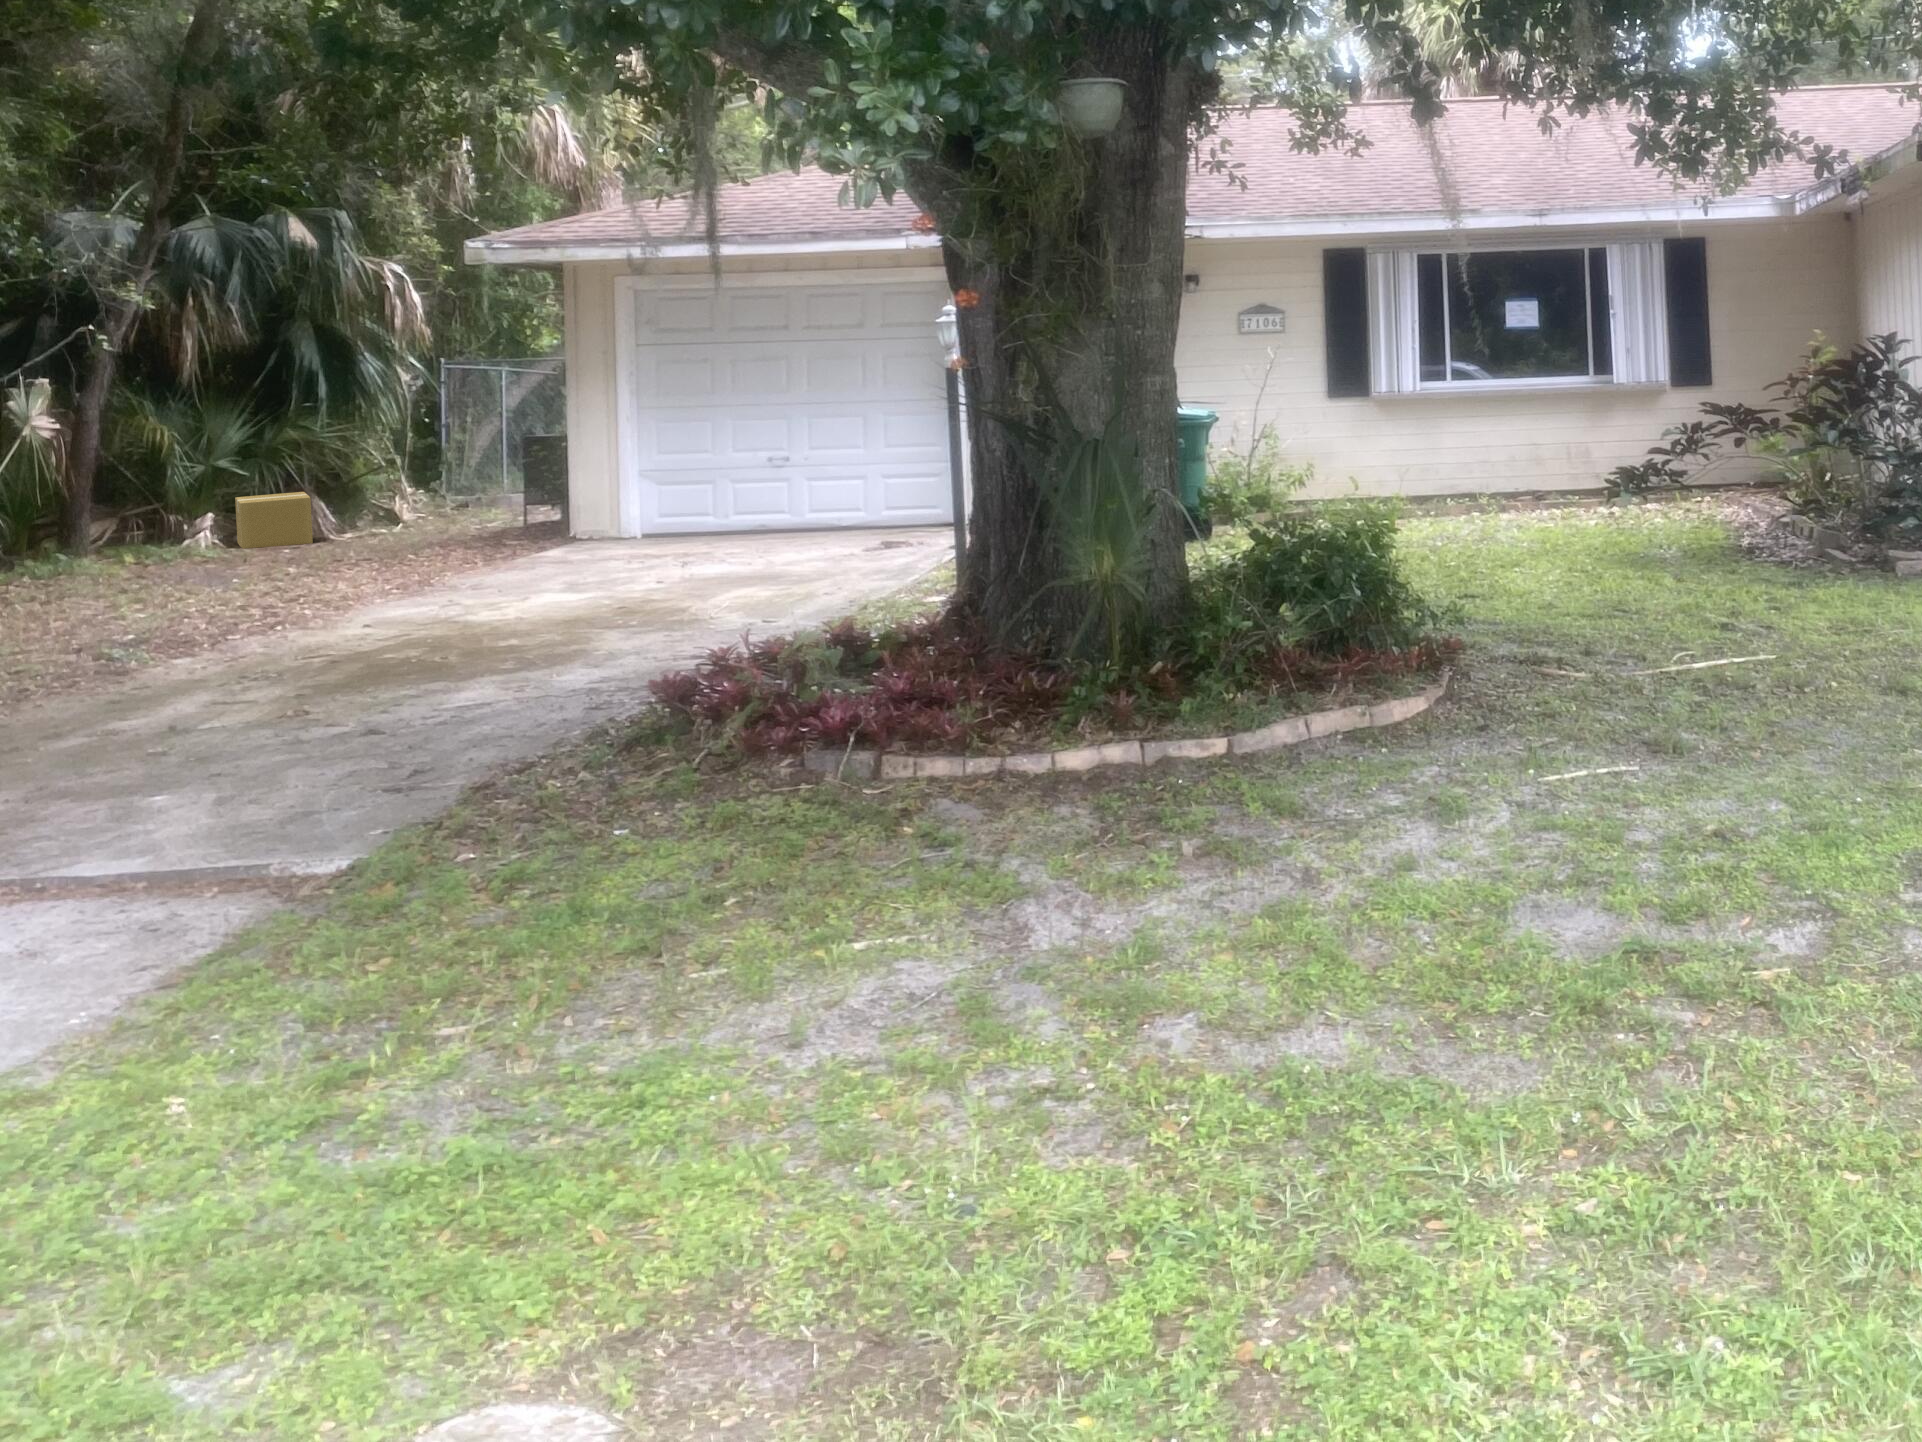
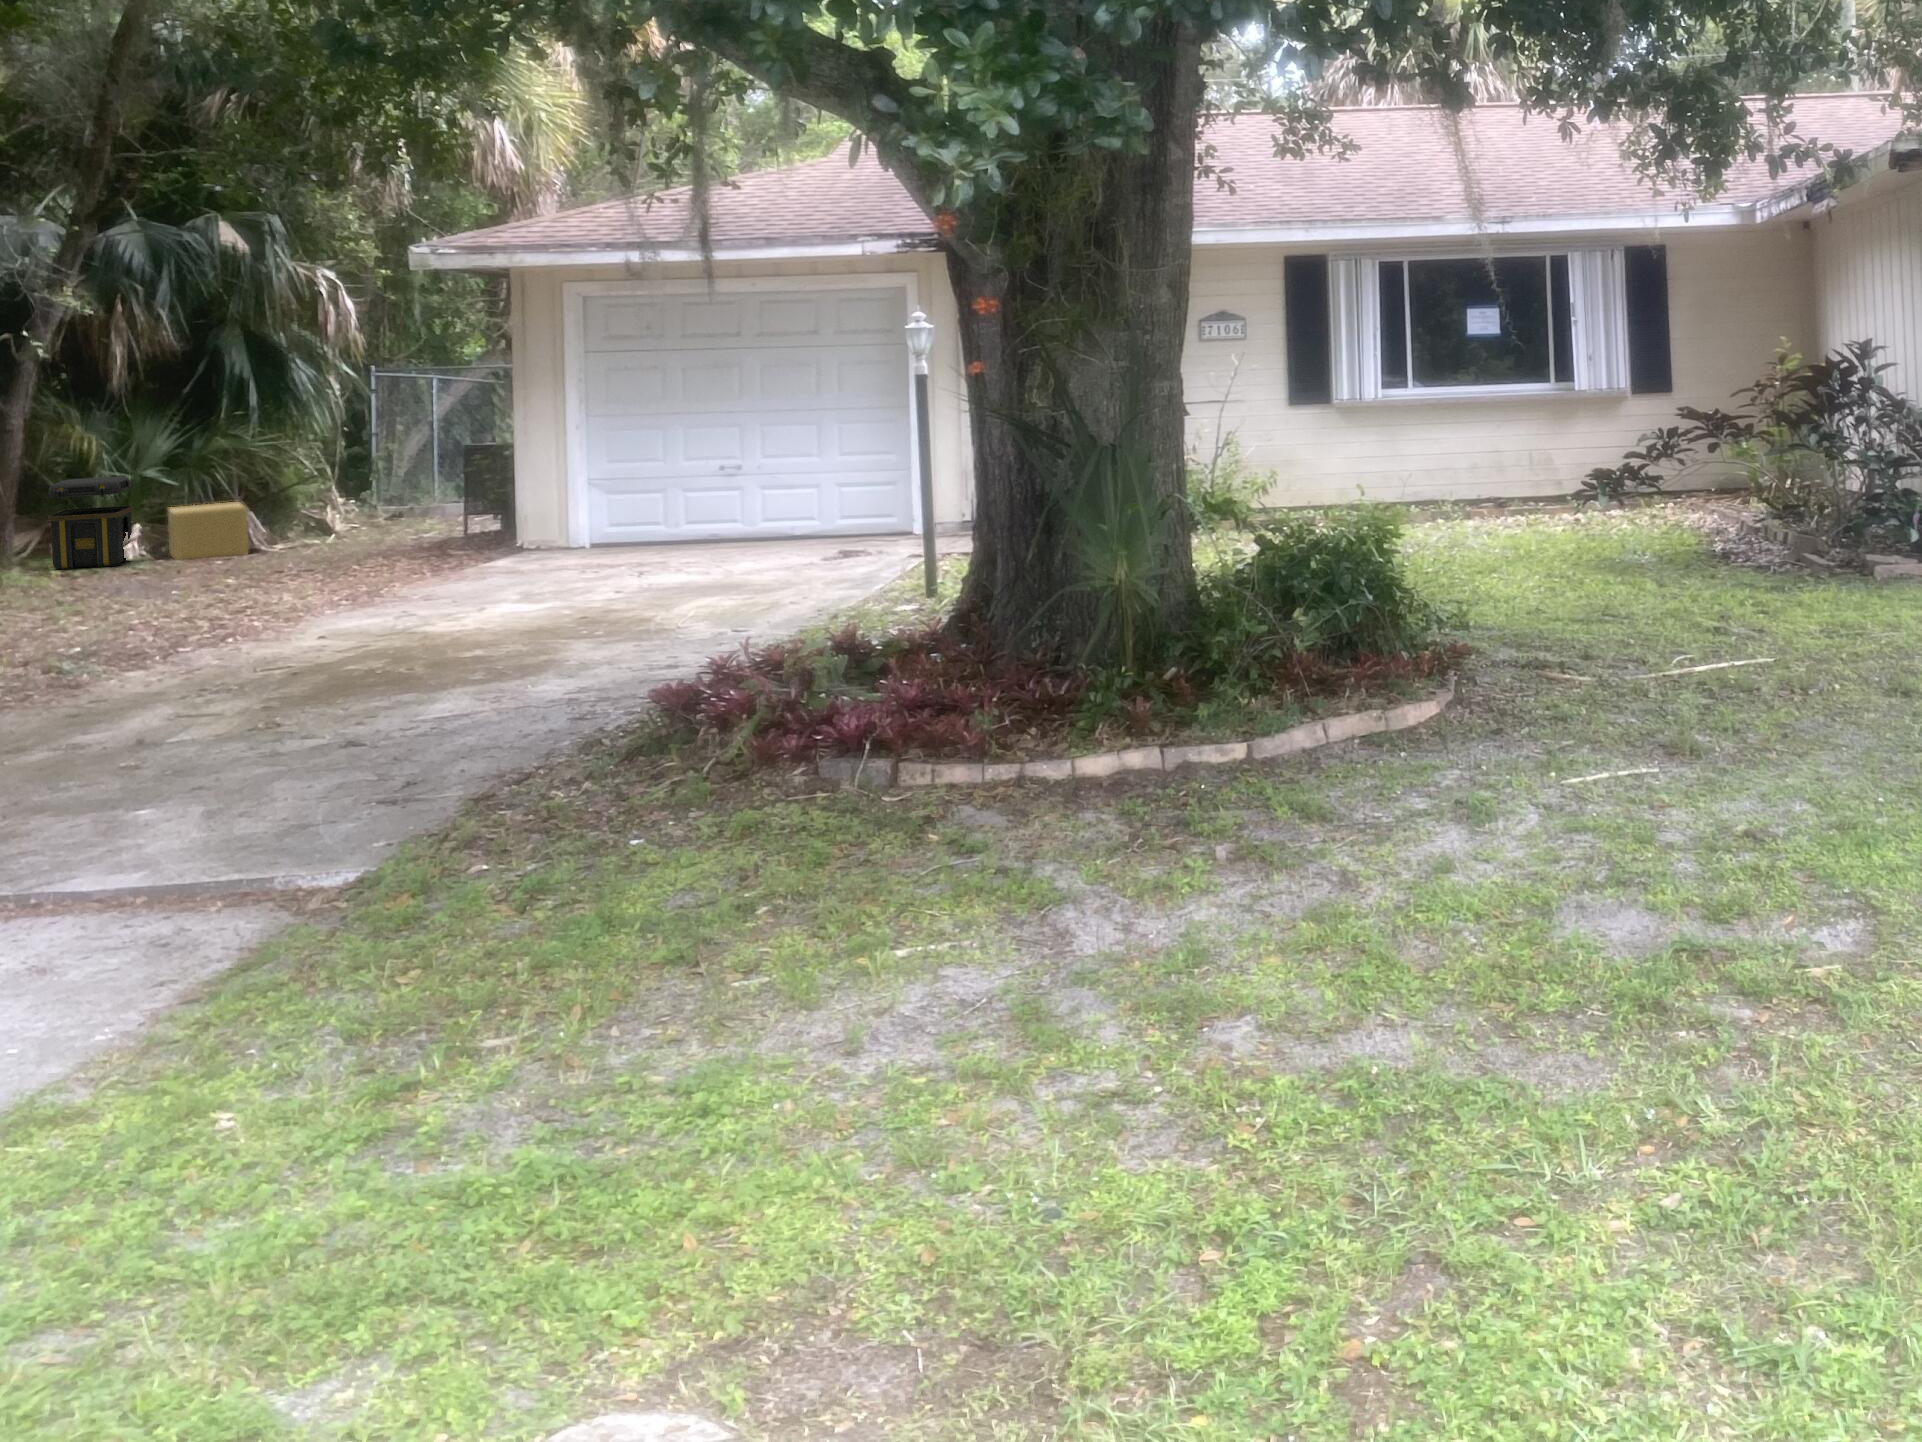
toolbox: none [119,467,202,558] -> present [48,477,133,570]

